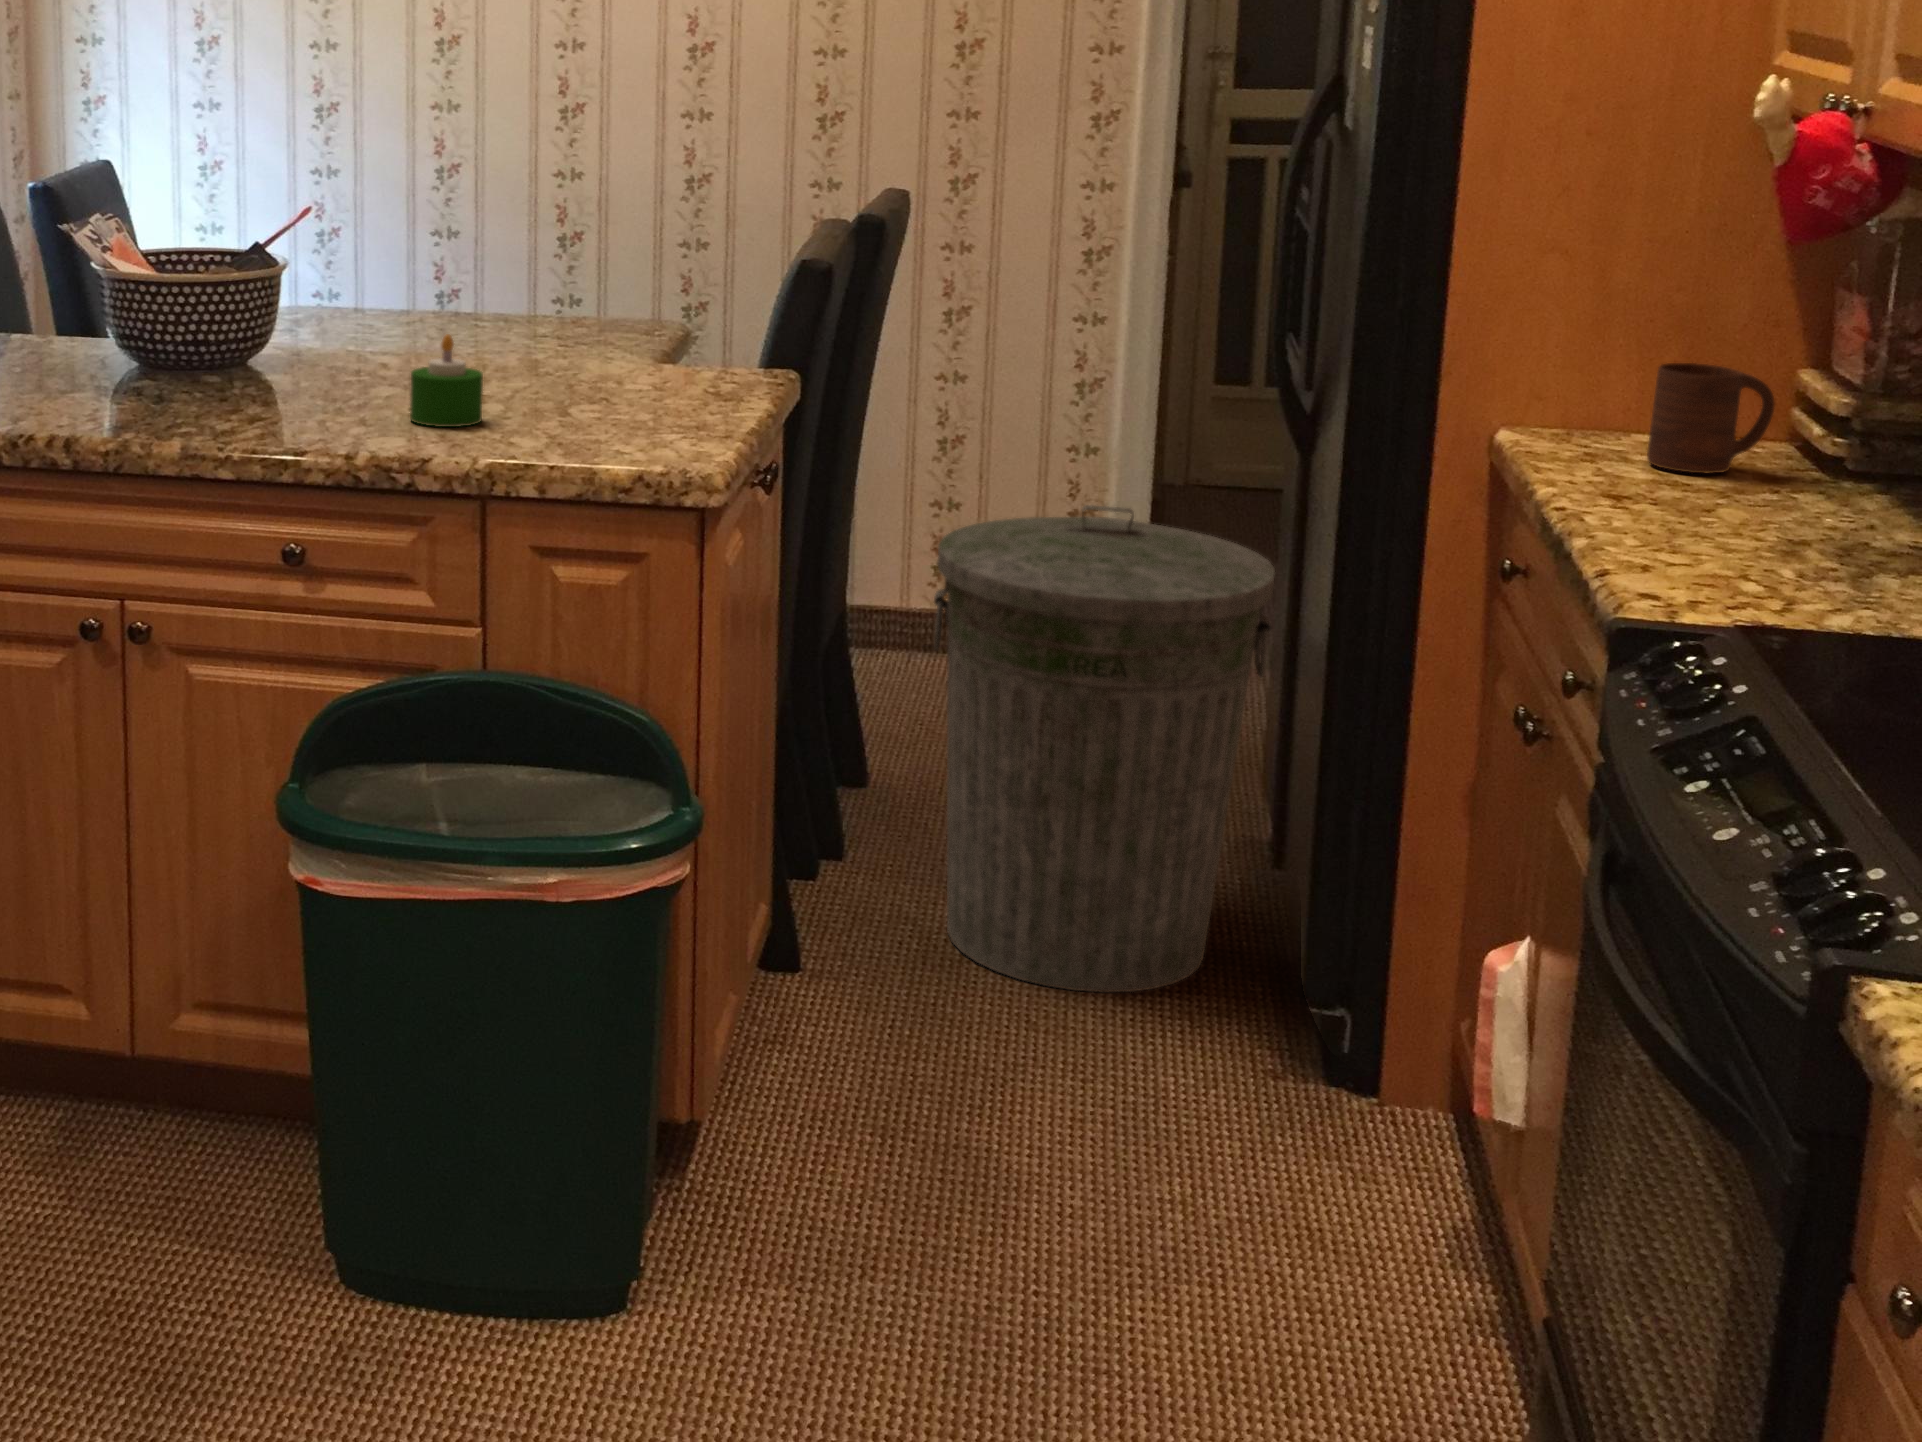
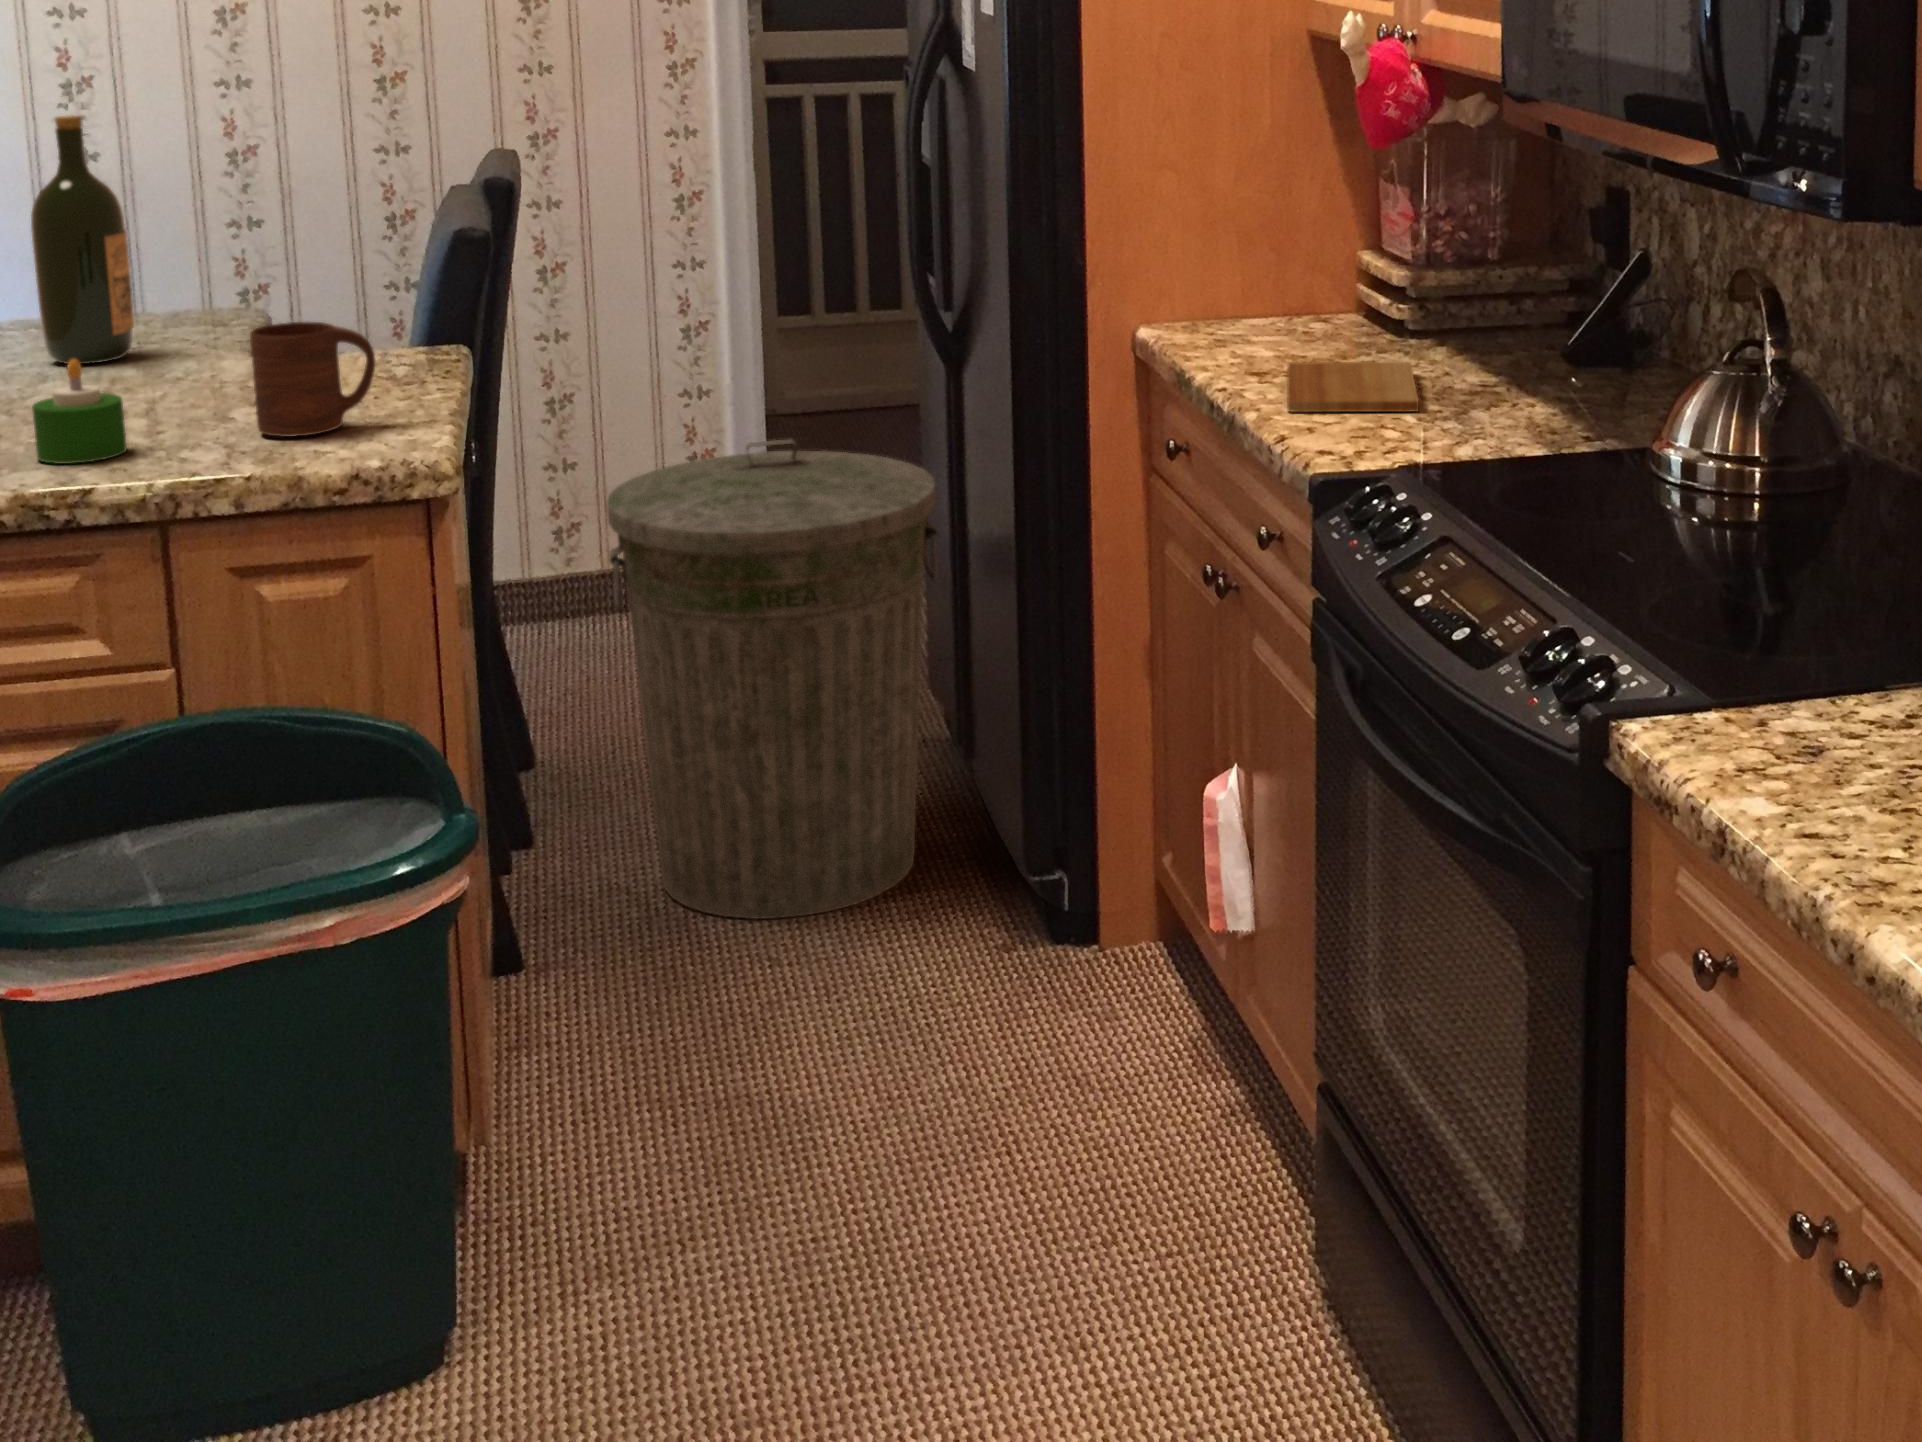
wine bottle: none [463,124,540,347] -> present [31,115,134,364]
cup: present [1647,363,1774,474] -> present [250,322,376,437]
cutting board: none [1646,493,1832,569] -> present [1287,362,1419,412]

